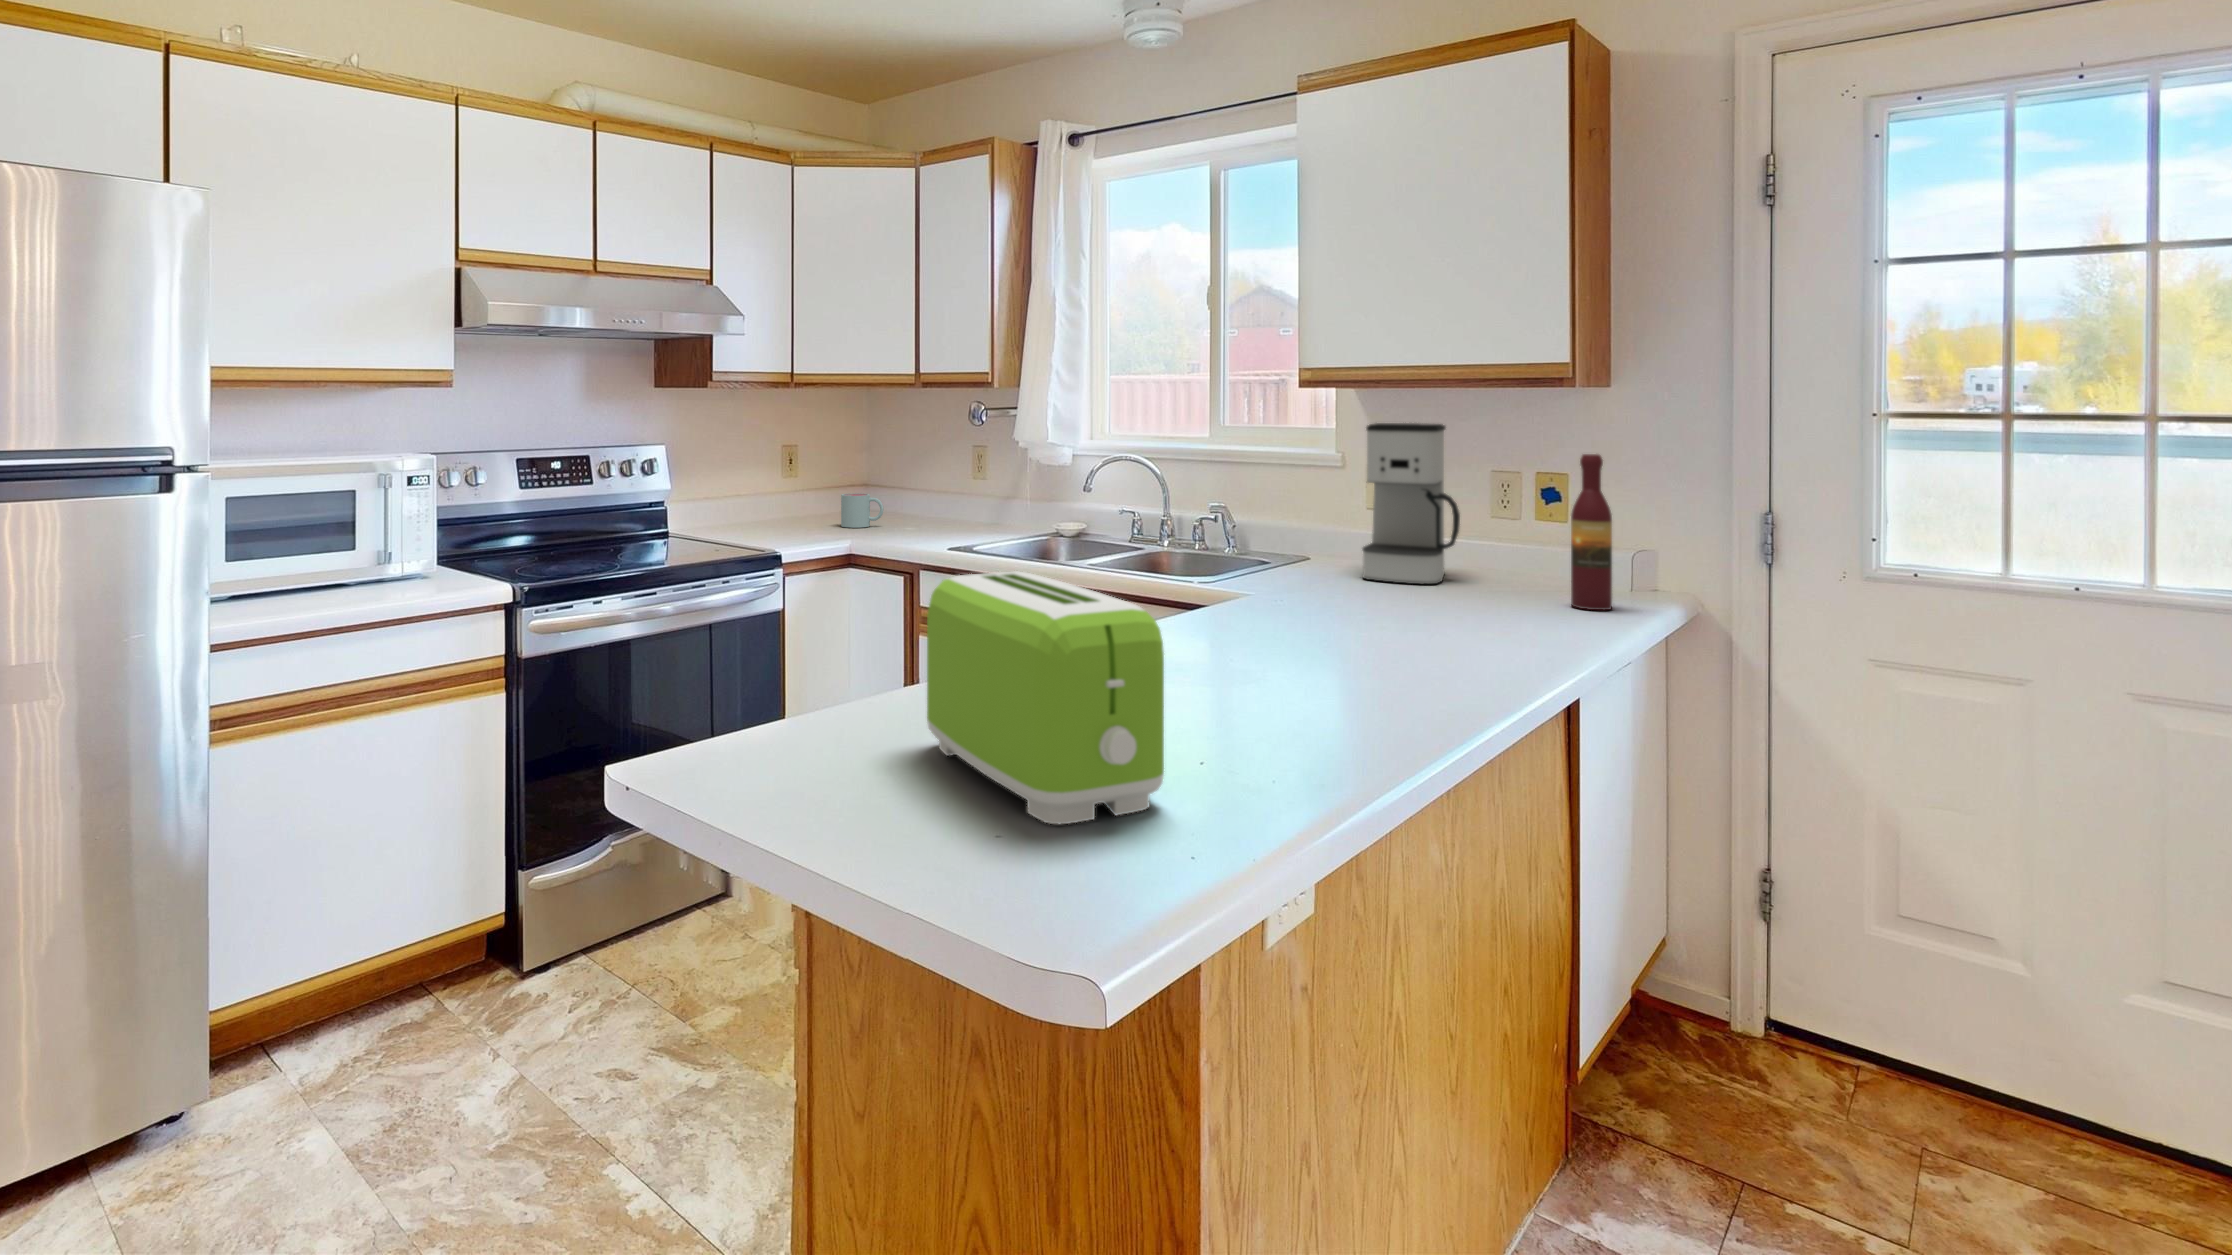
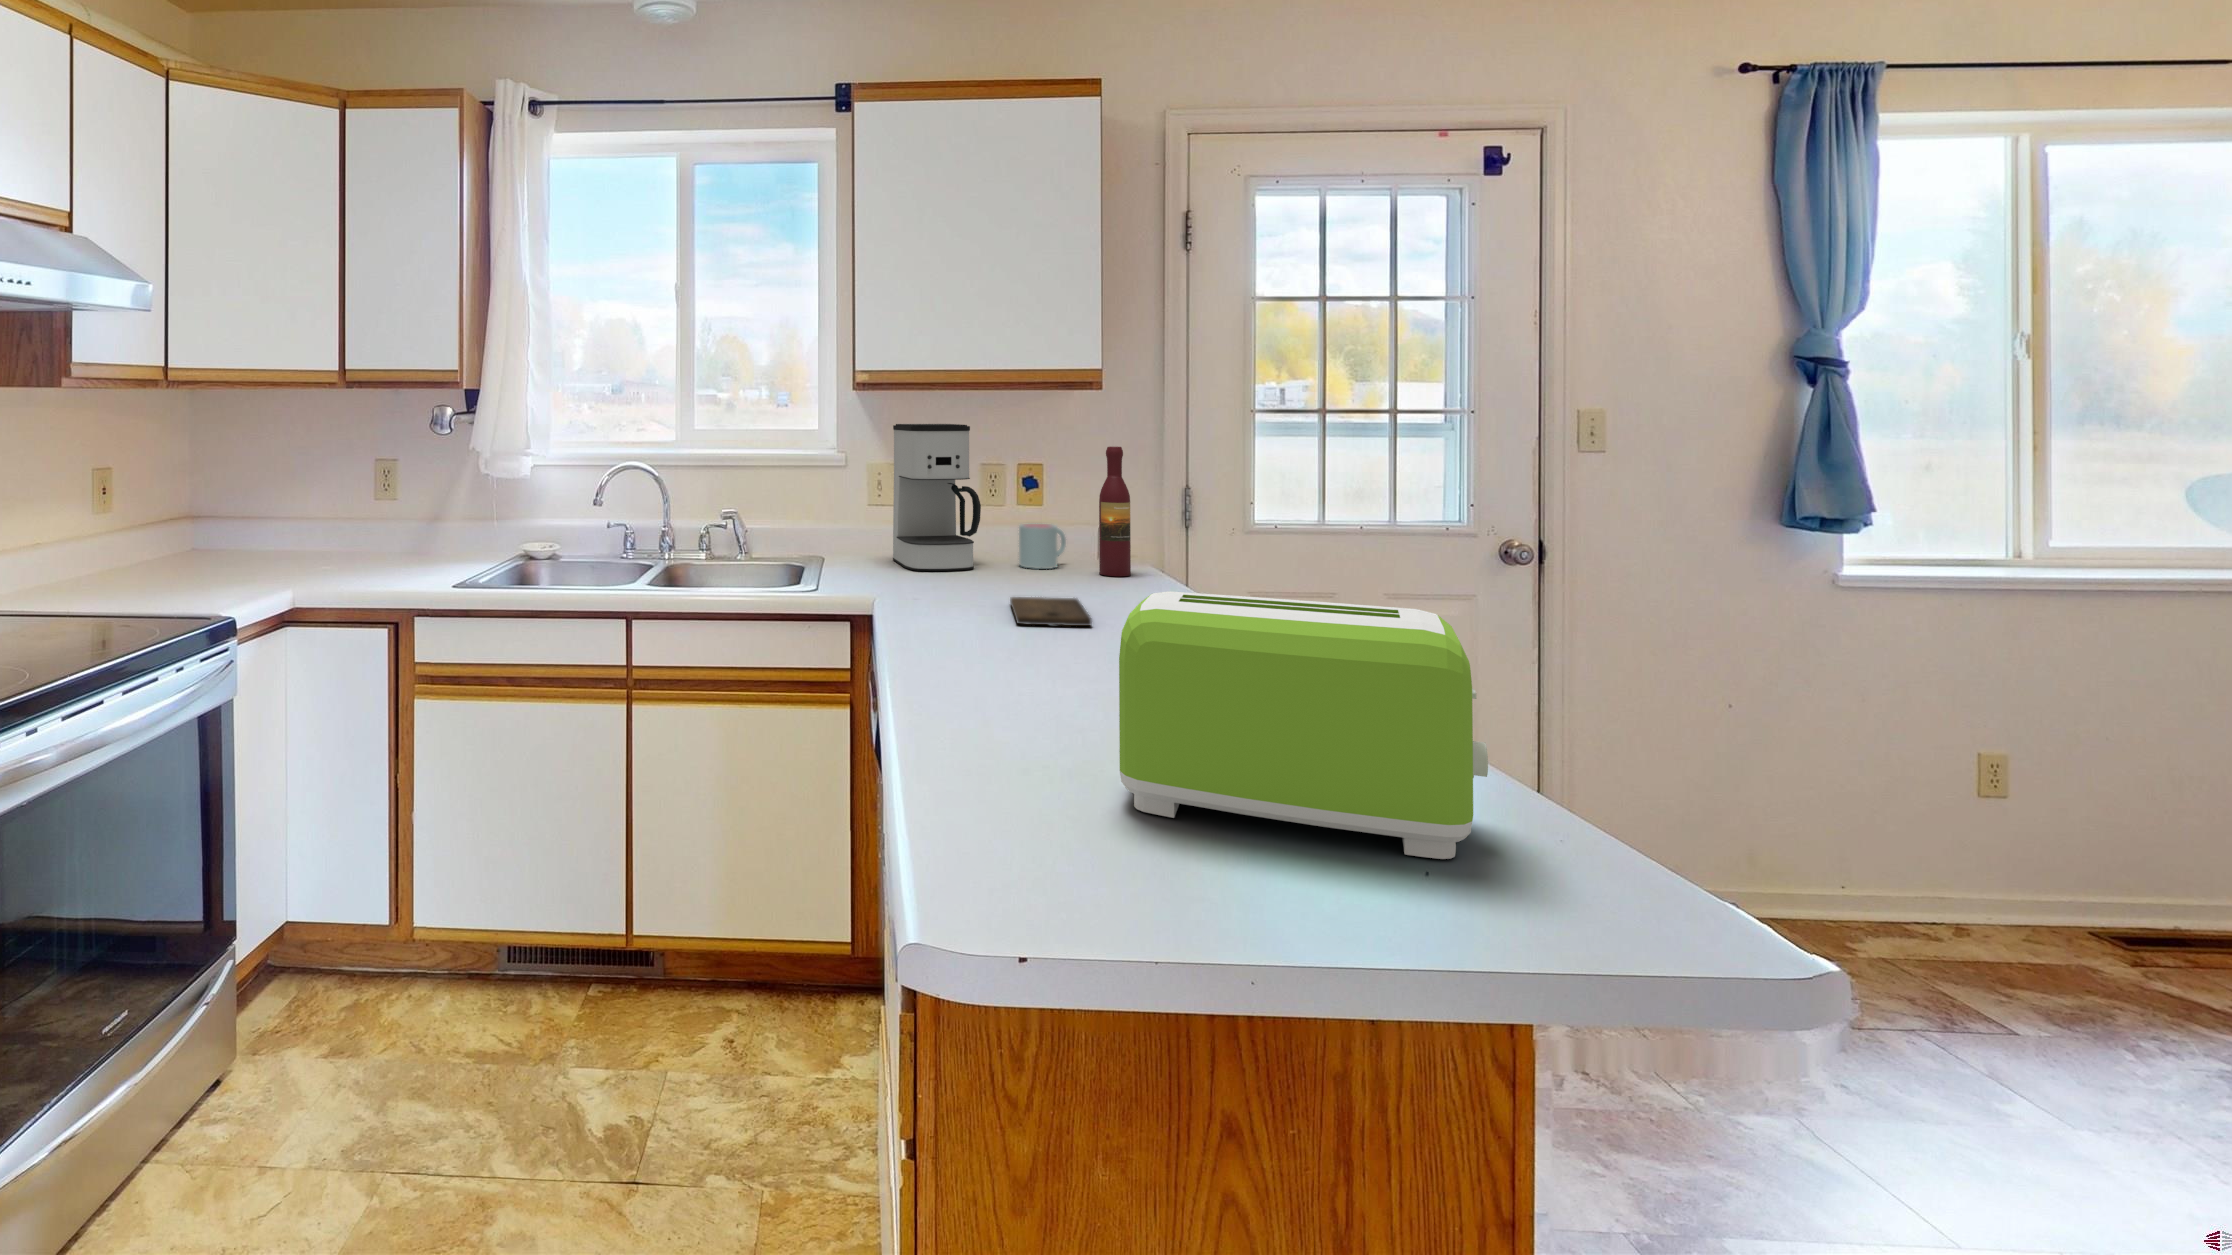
mug: present [841,493,884,528] -> present [1019,524,1066,569]
cutting board: none [1299,608,1426,642] -> present [1010,597,1092,626]

